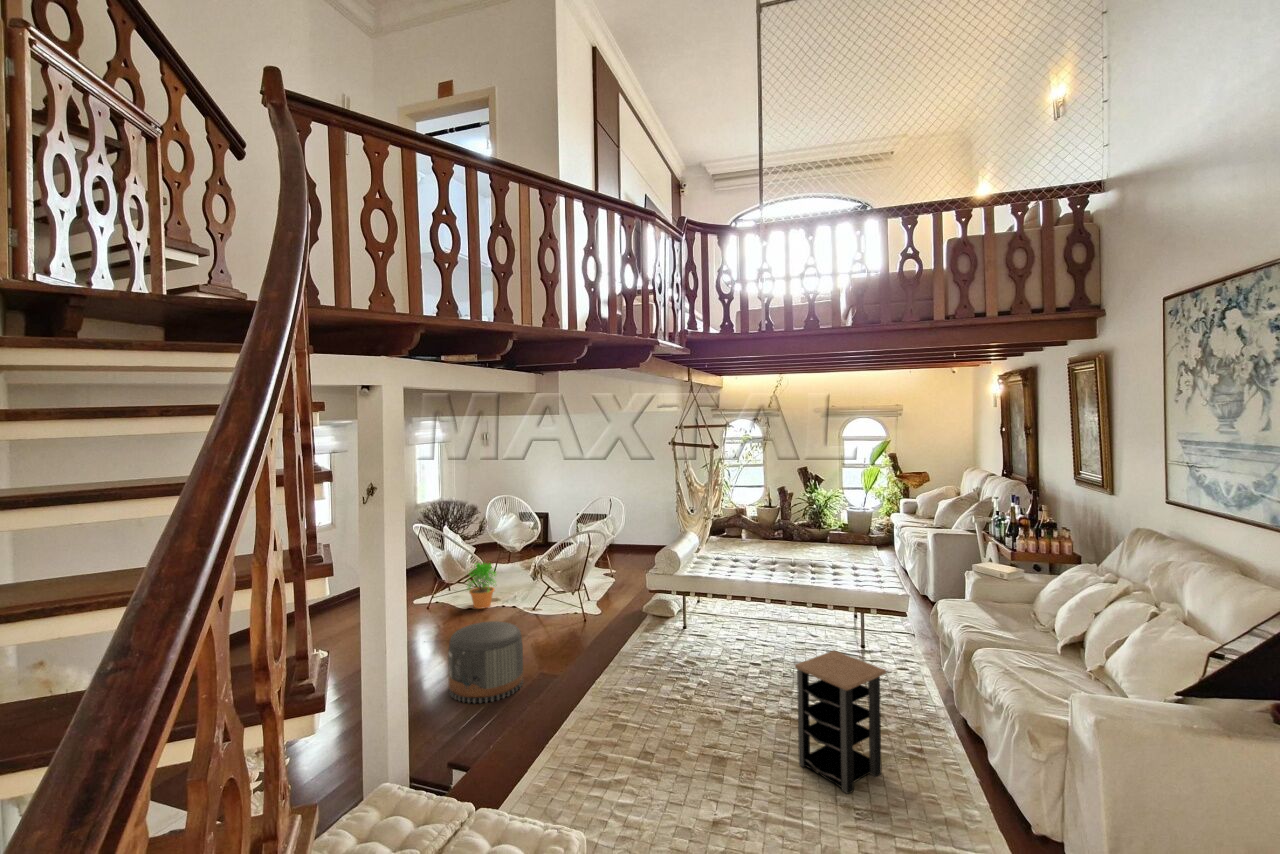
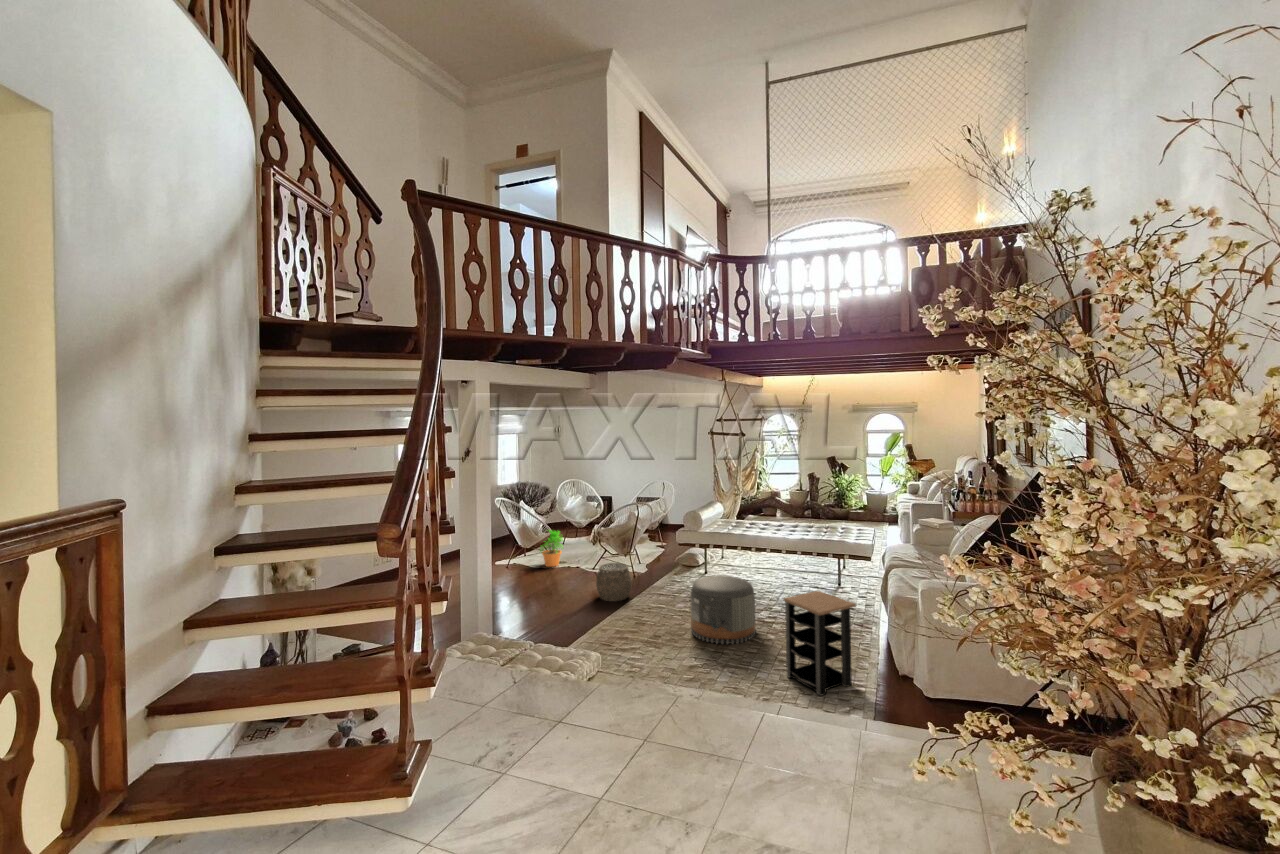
woven basket: none [541,607,586,657] -> present [596,563,632,601]
pouf: present [448,621,523,703] -> present [690,575,756,644]

